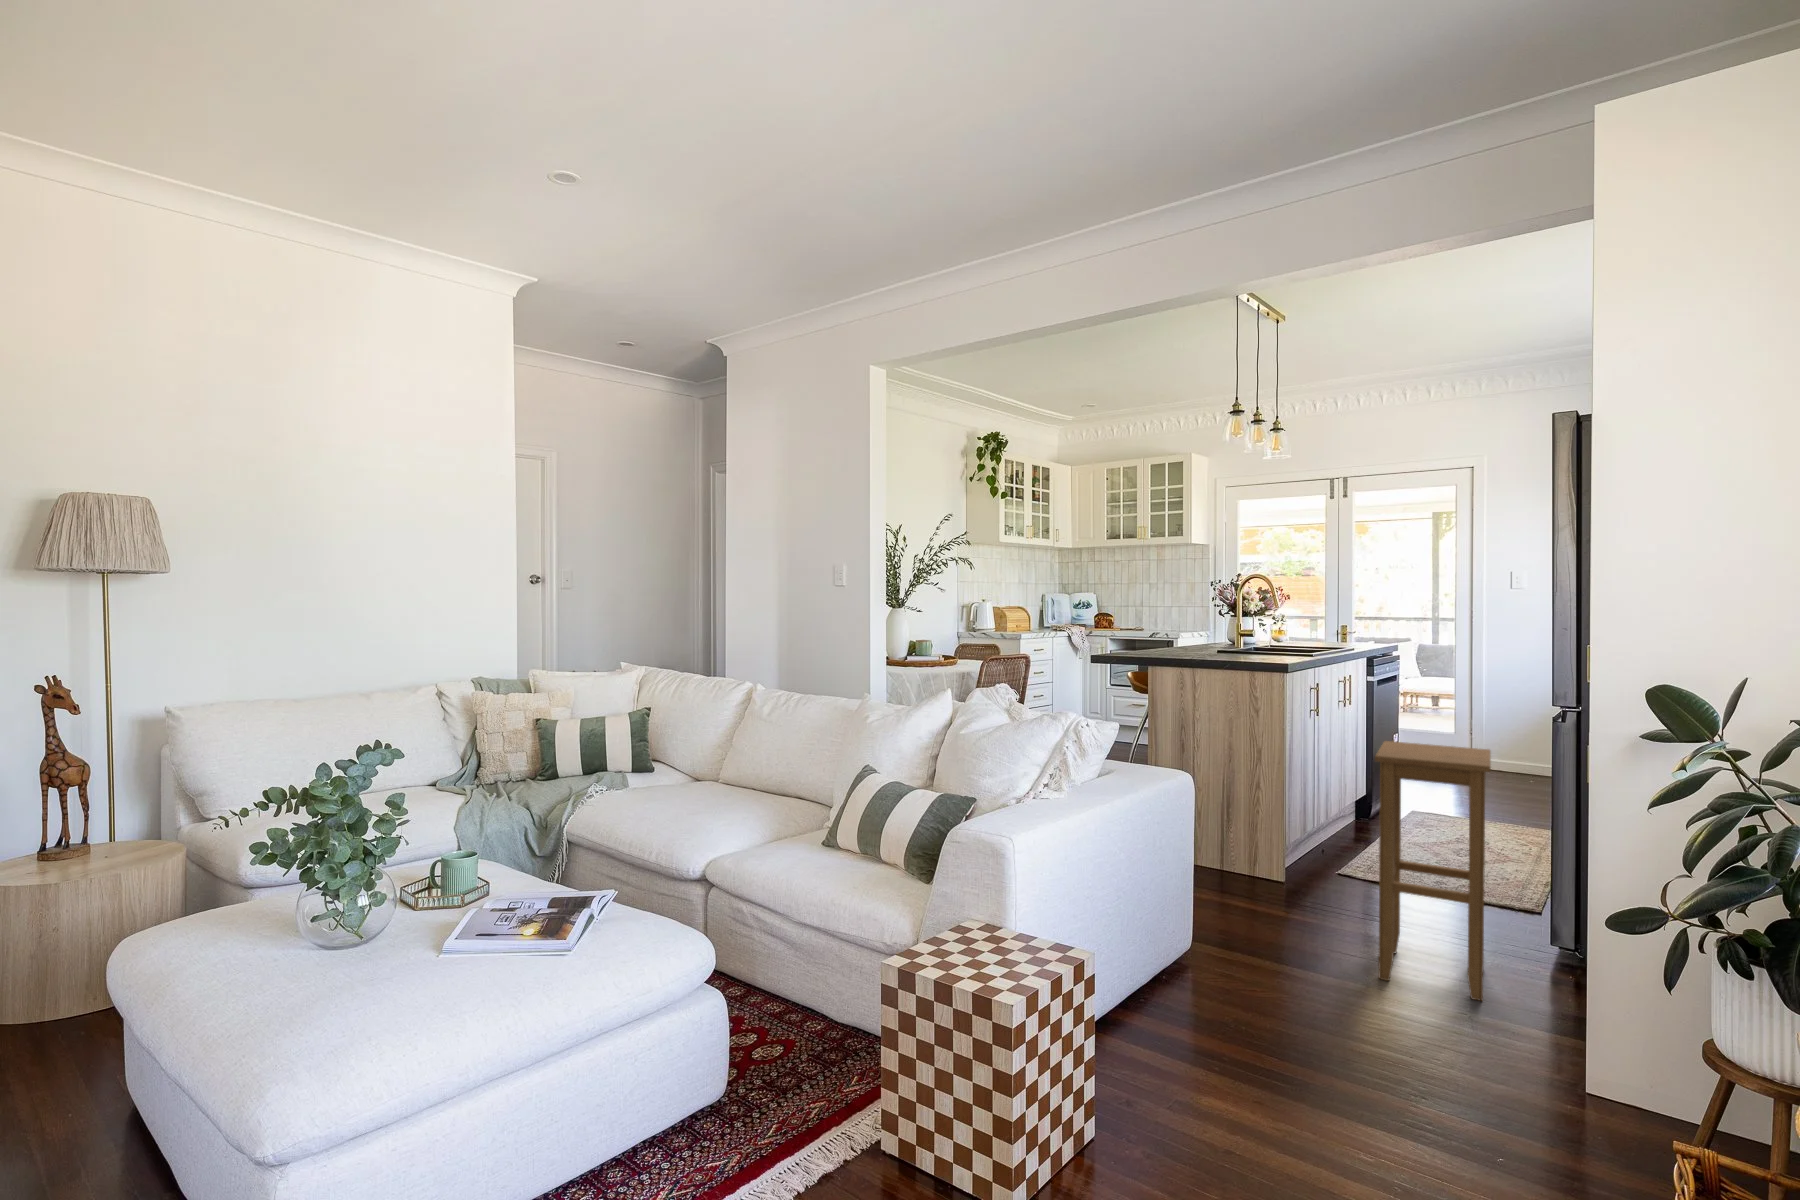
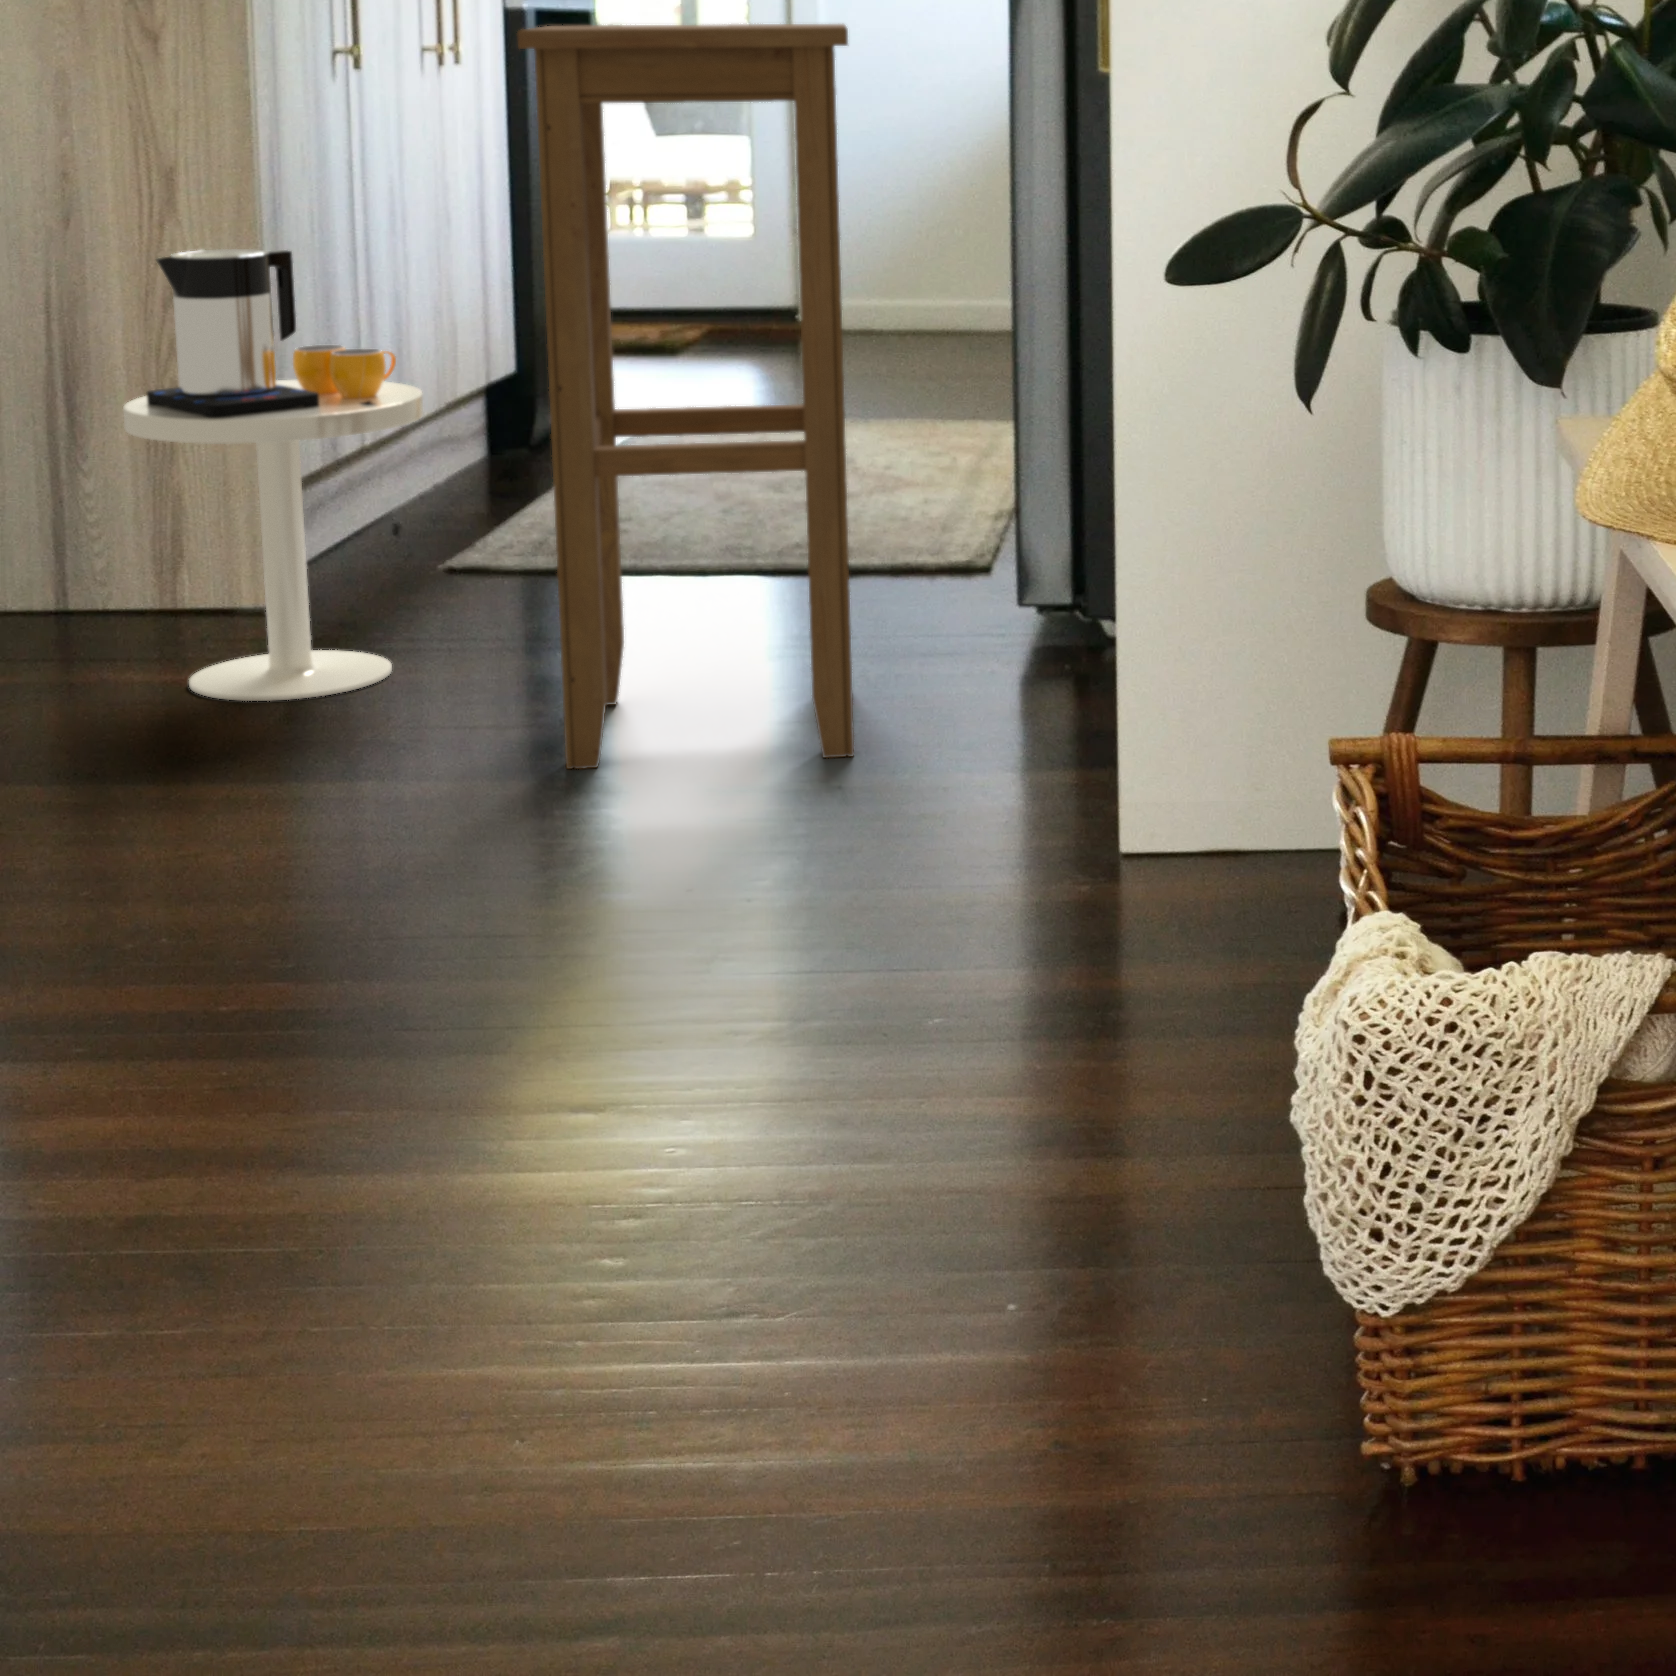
side table: none [1247,787,1336,925] -> present [123,249,424,701]

